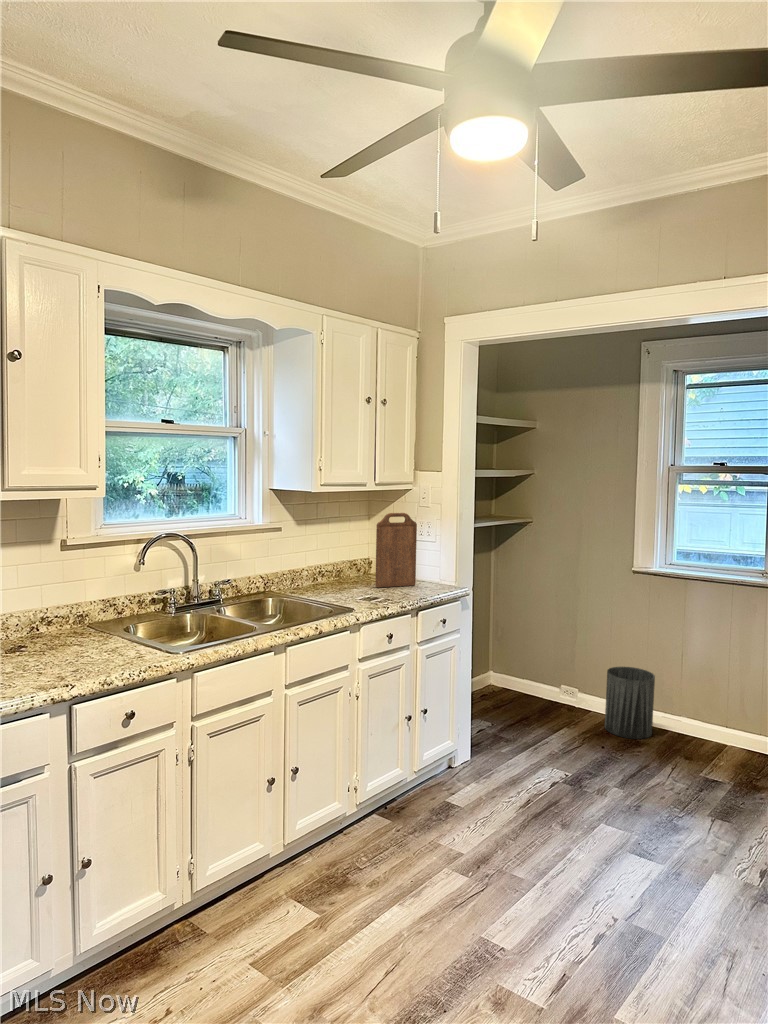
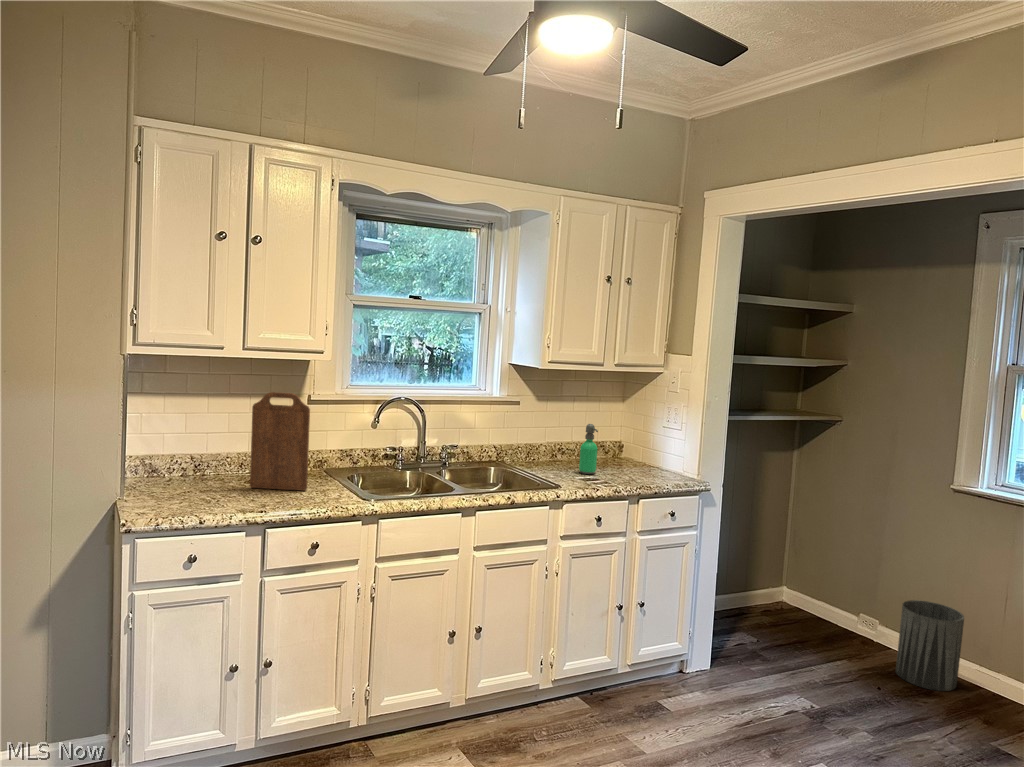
cutting board: present [375,513,417,587] -> present [250,392,310,491]
soap dispenser: none [351,544,370,594] -> present [579,424,598,474]

